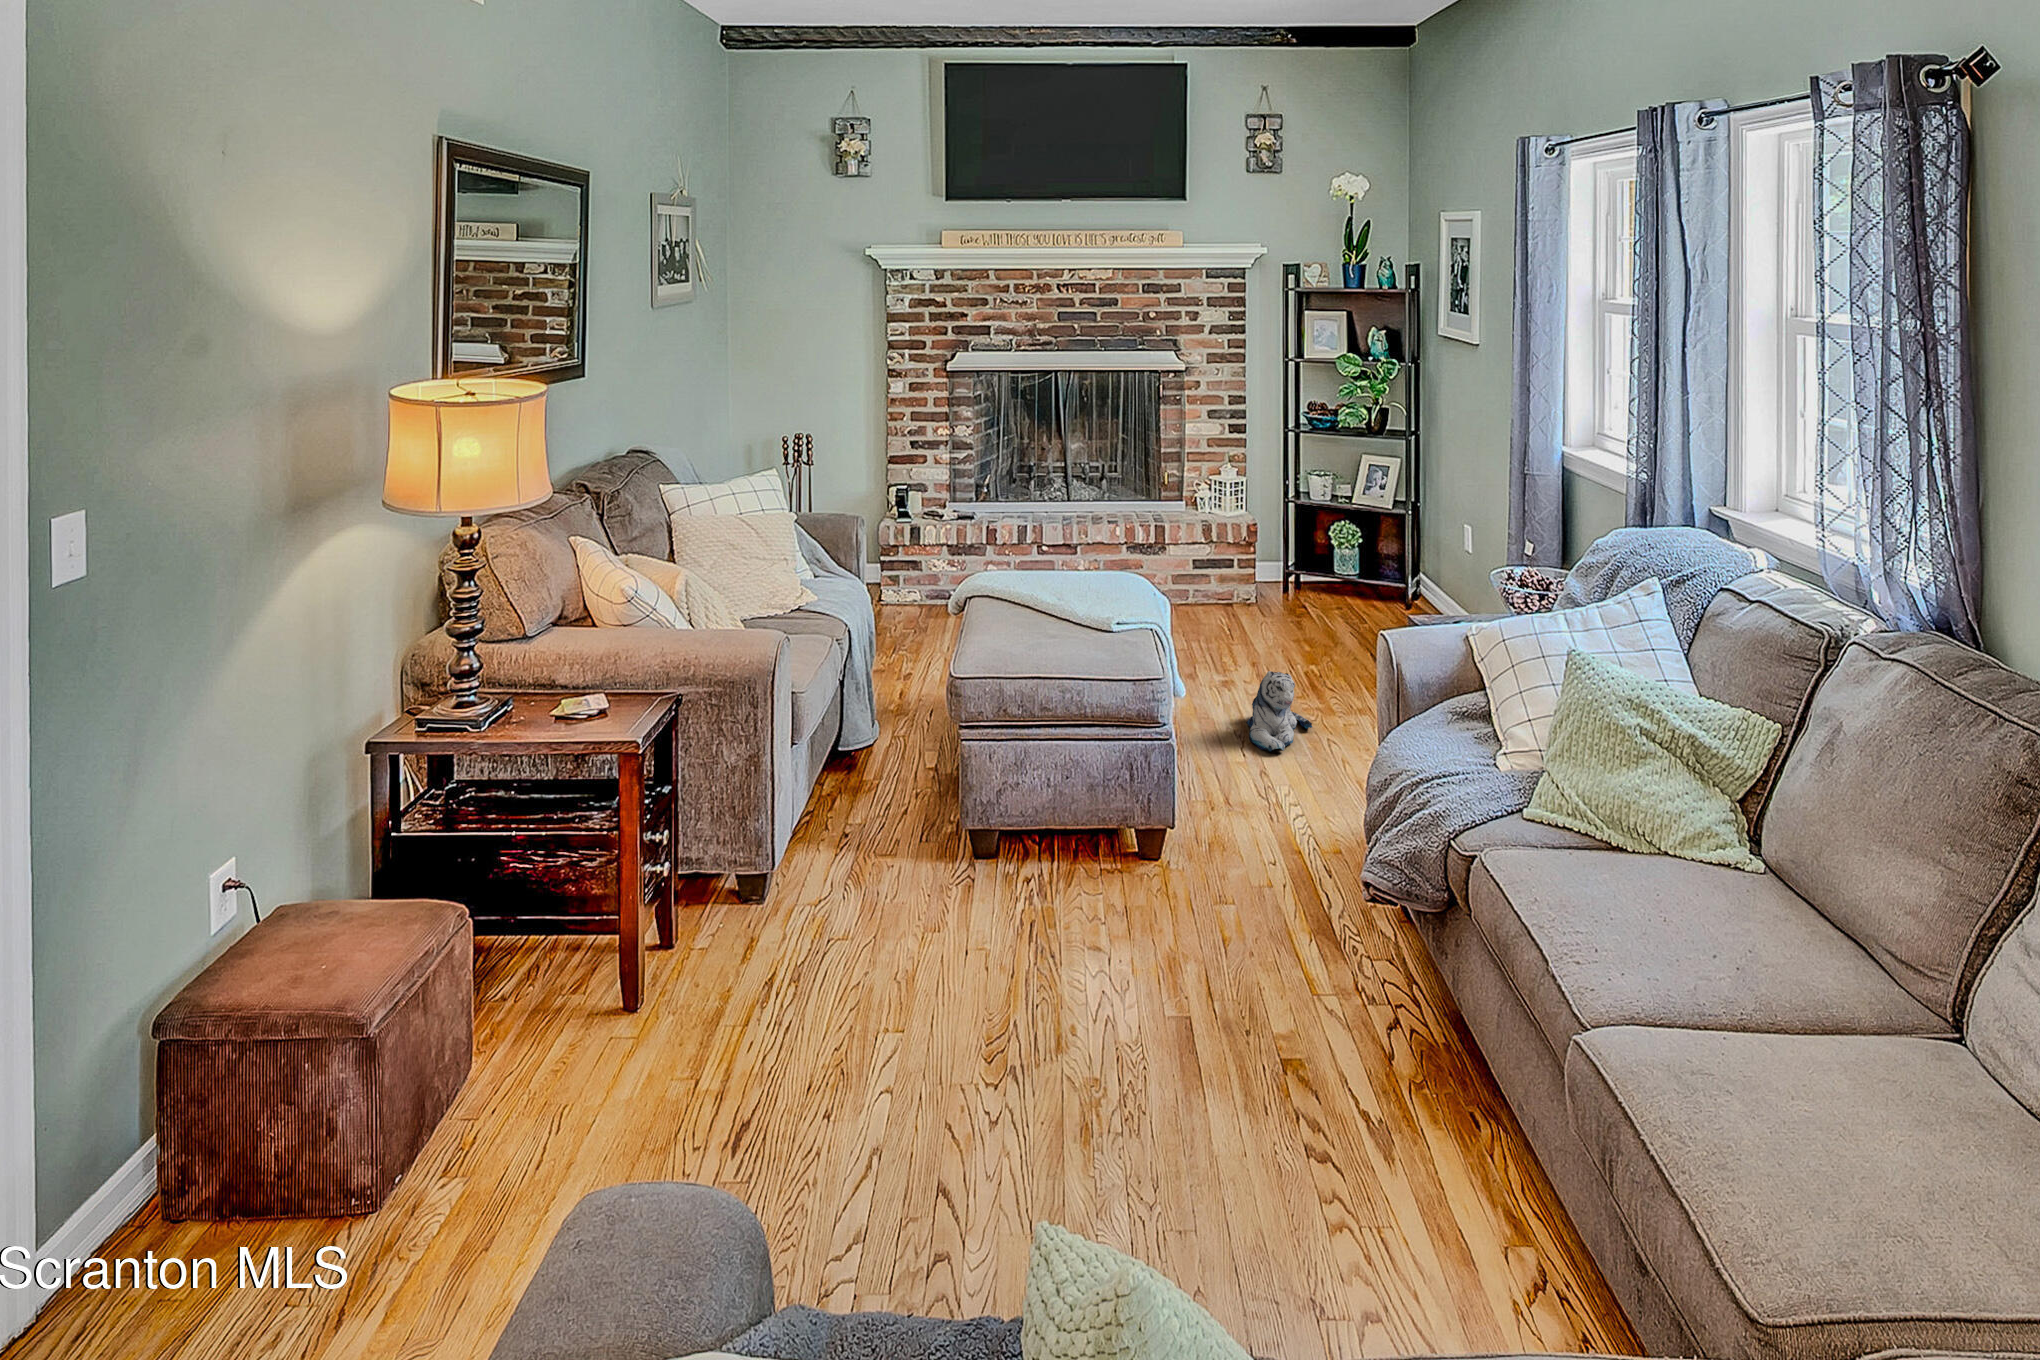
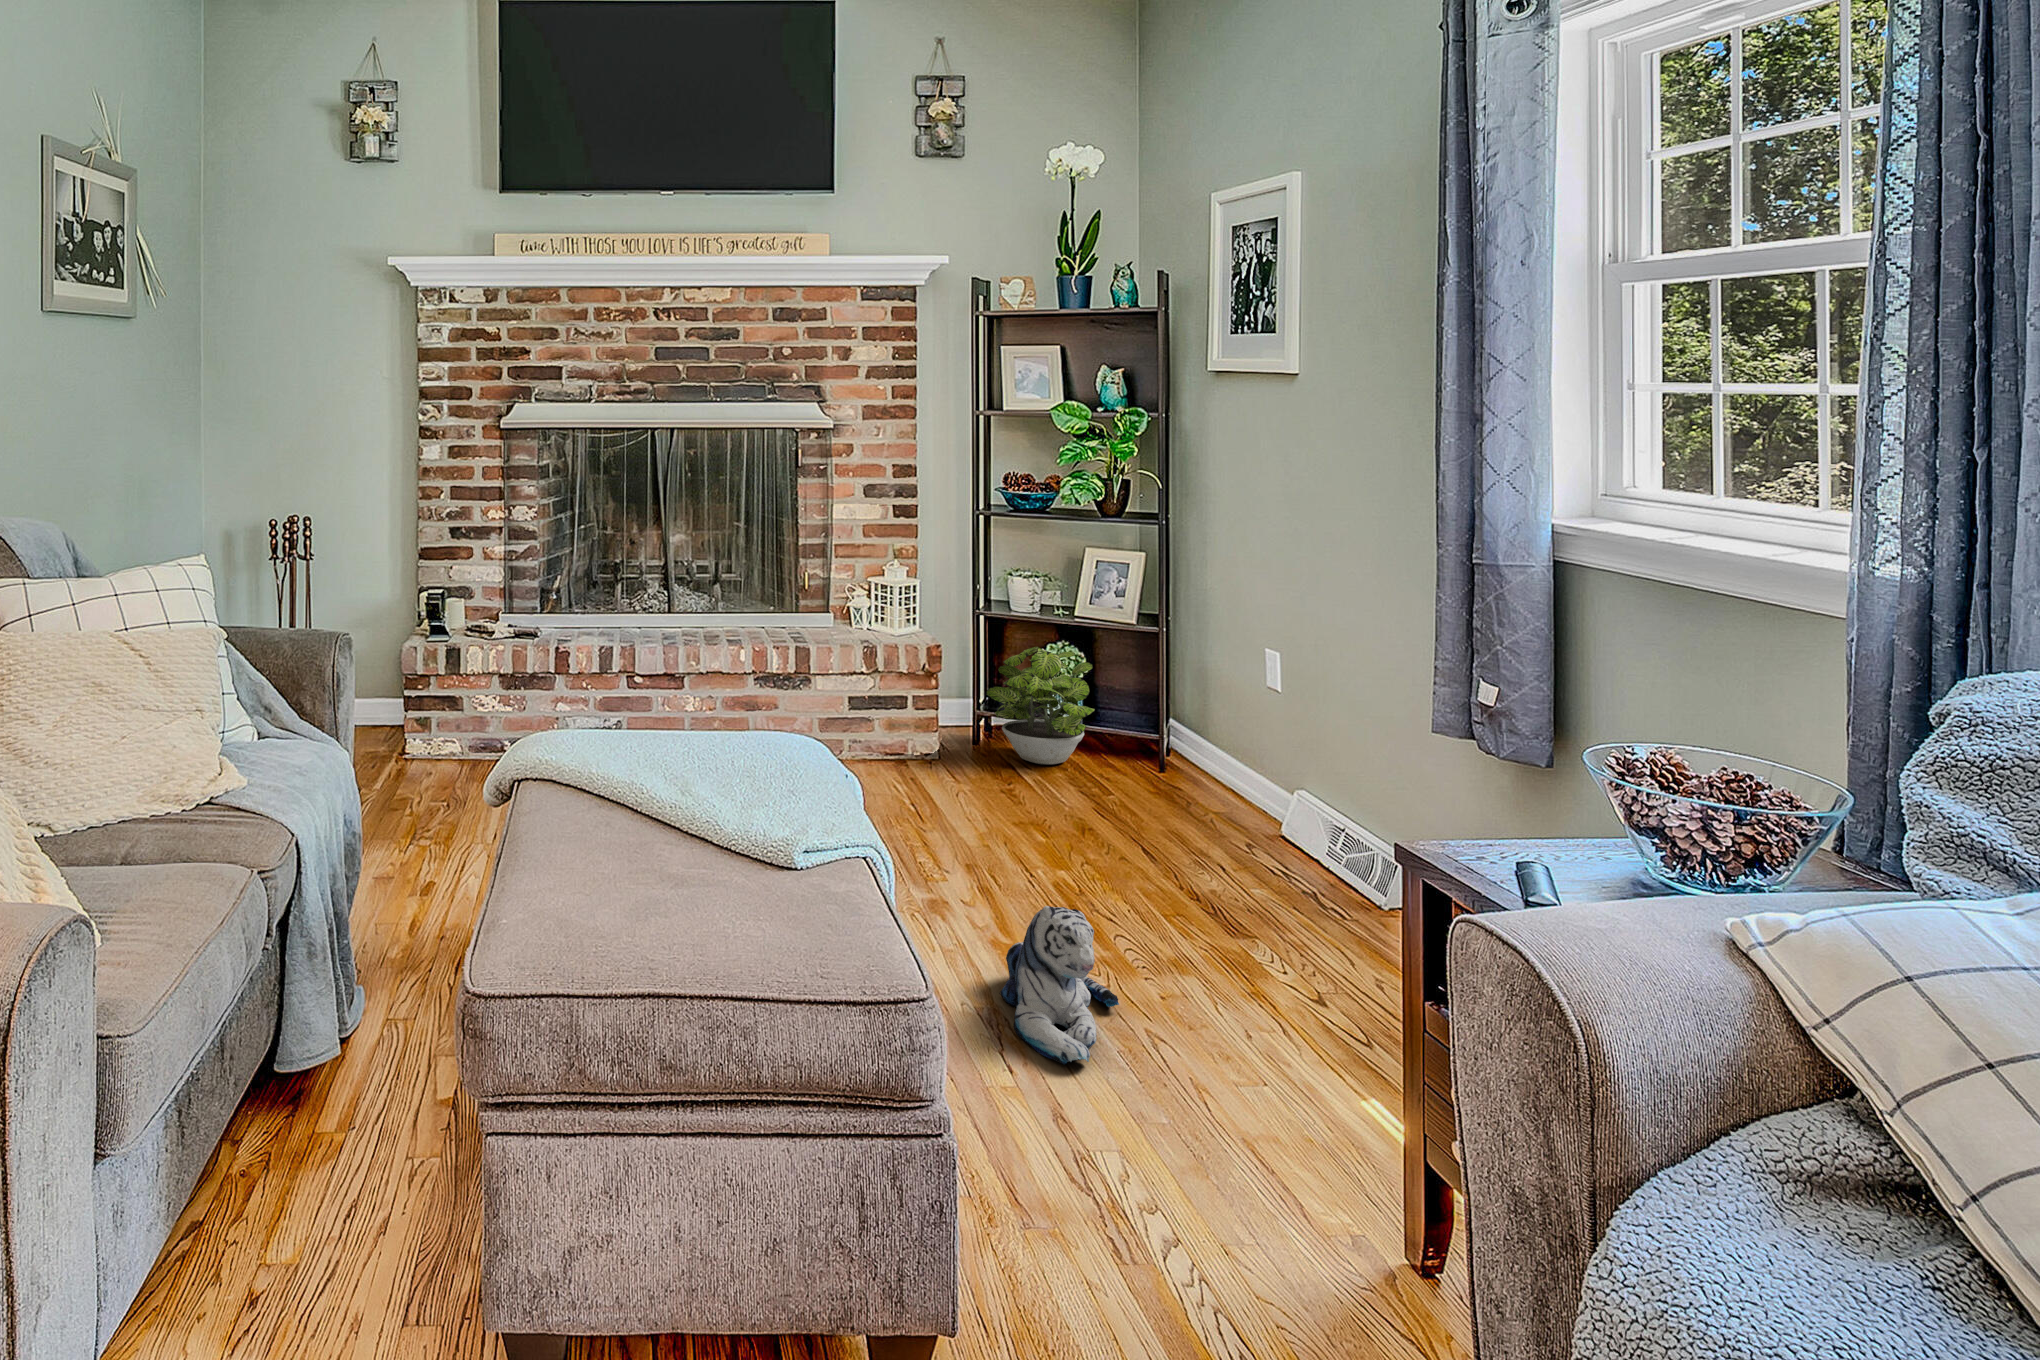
potted plant: none [1287,526,1362,606] -> present [987,647,1095,765]

